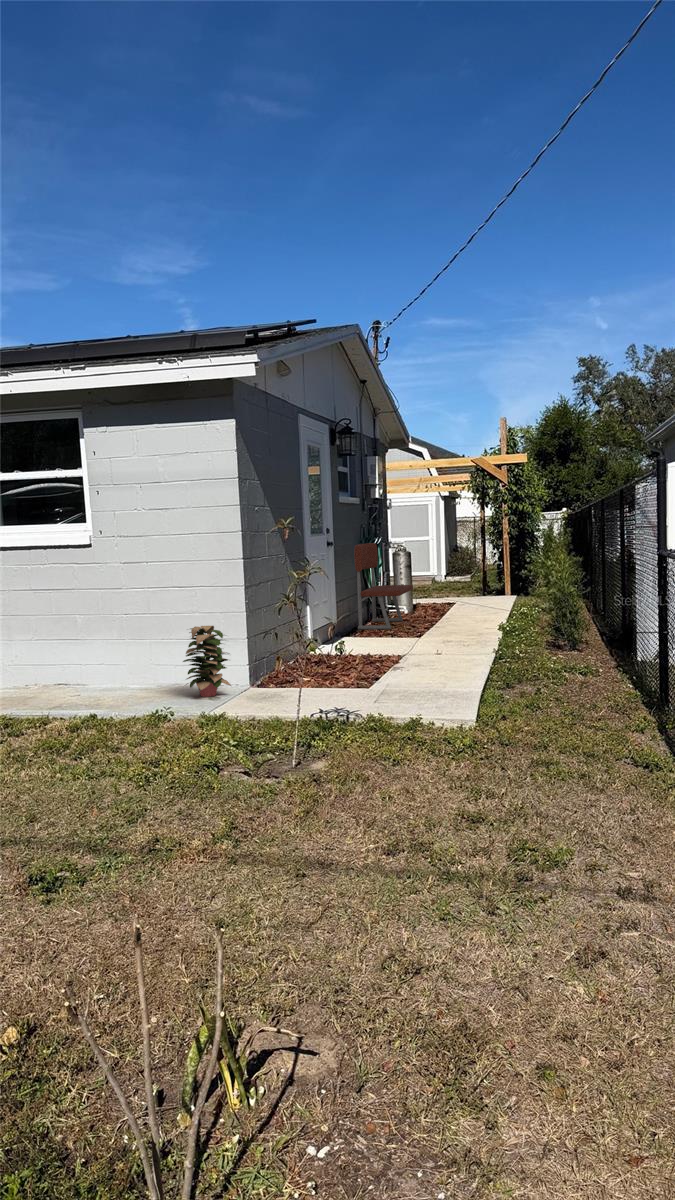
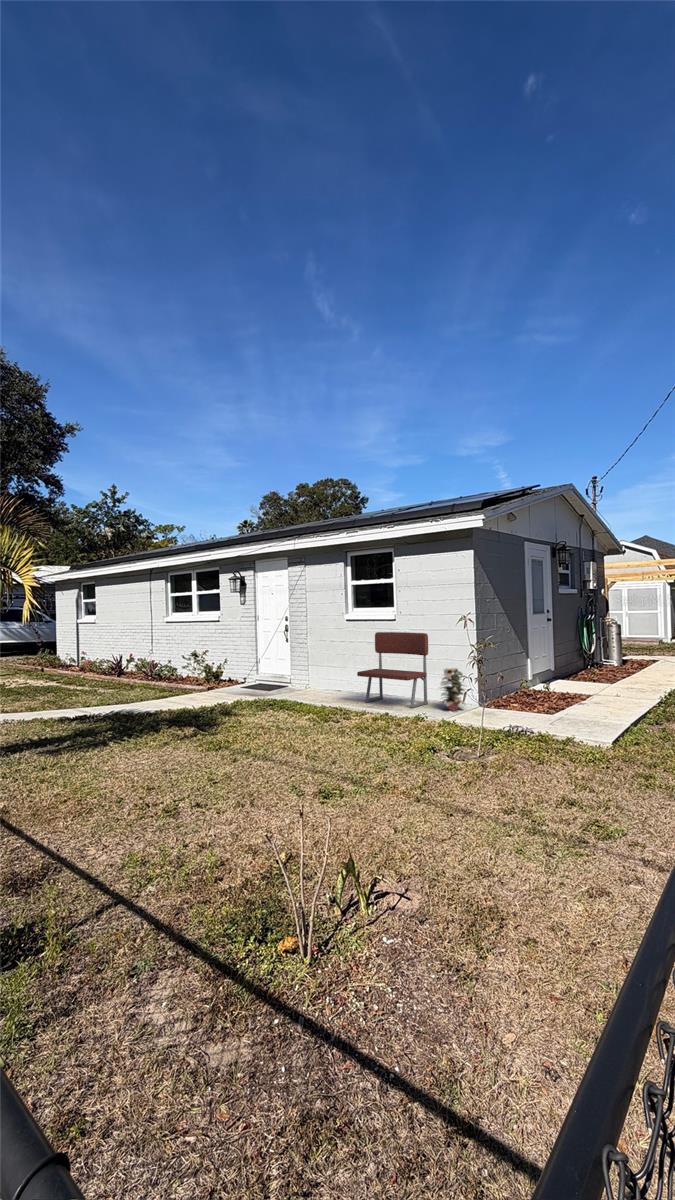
bench: present [354,543,413,629] -> present [357,632,428,708]

